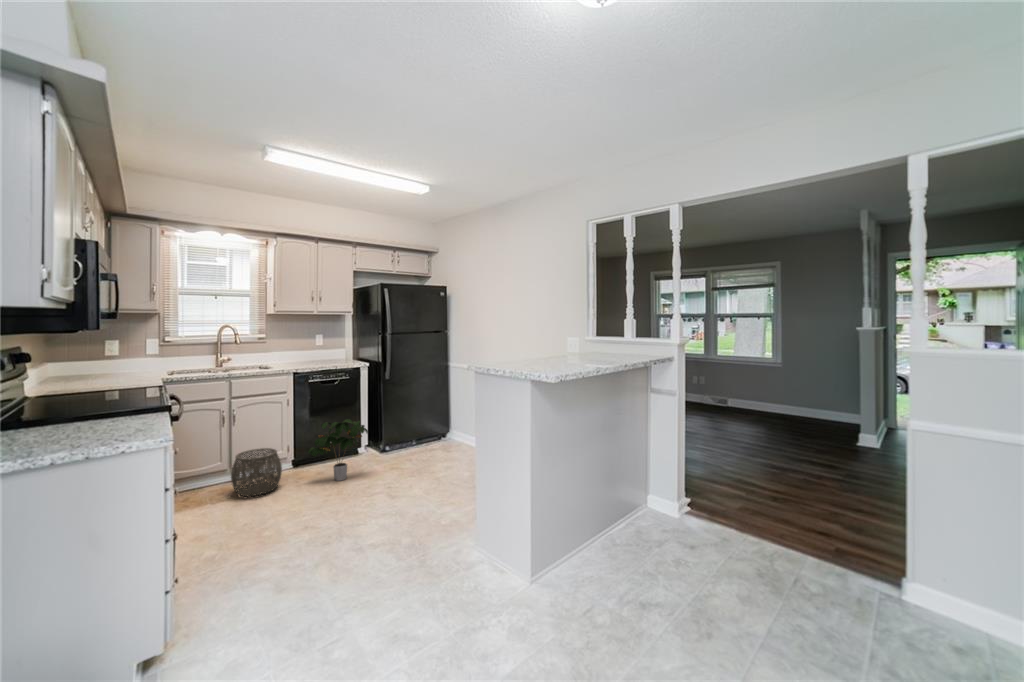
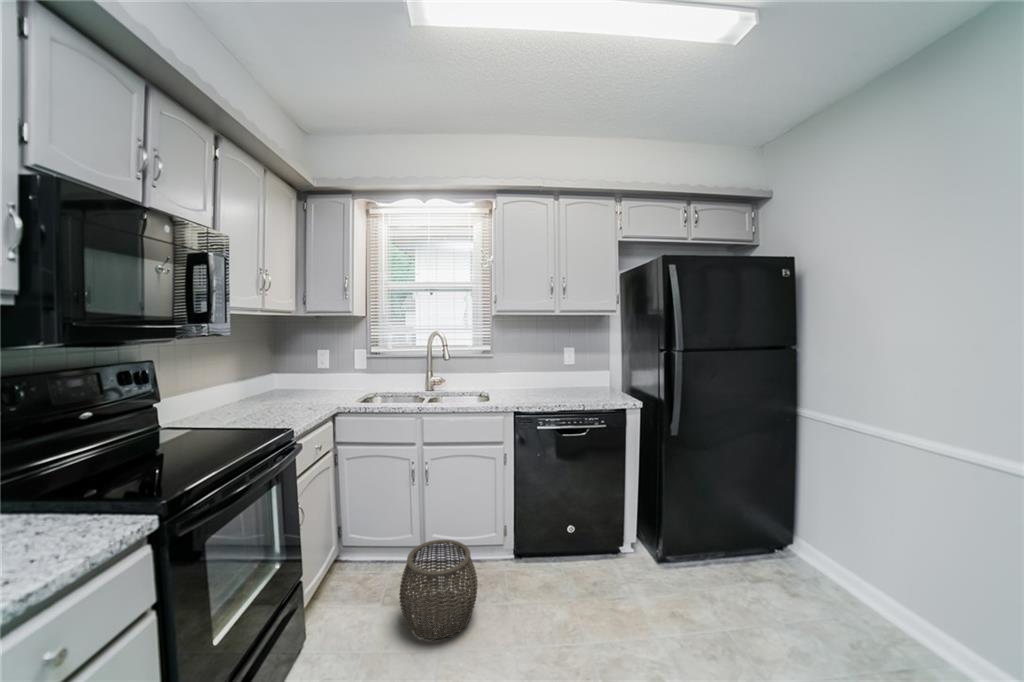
potted plant: present [309,419,368,481] -> none [518,522,630,651]

